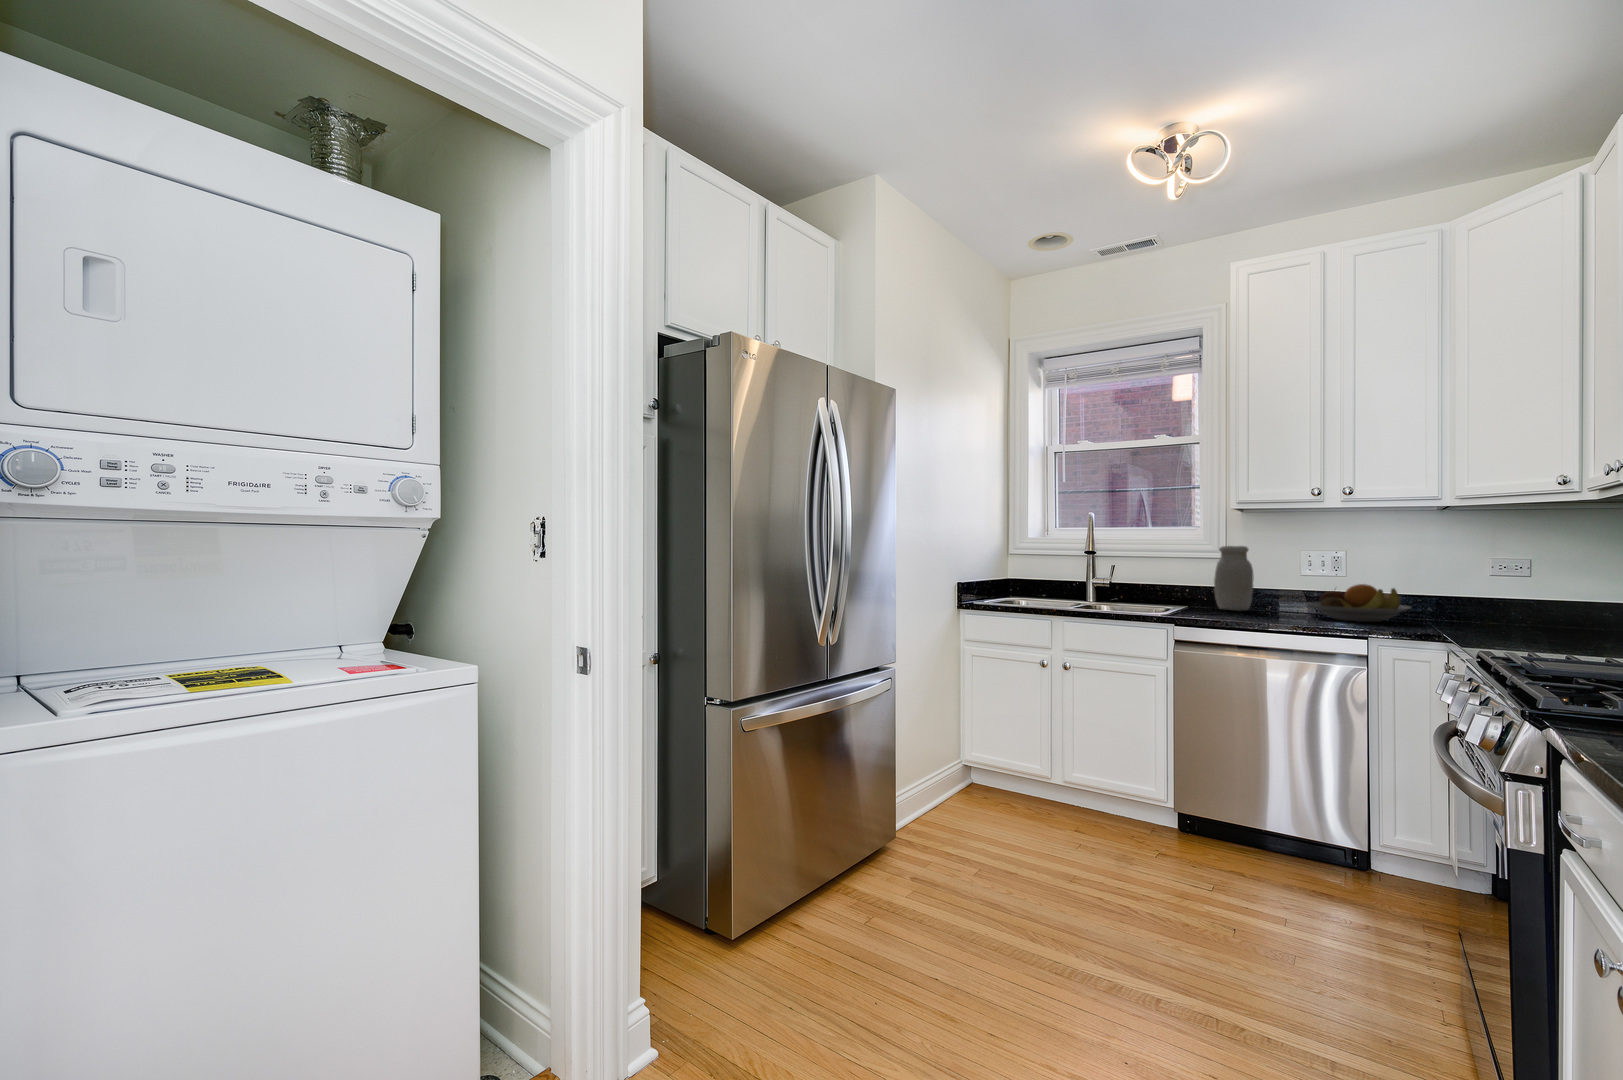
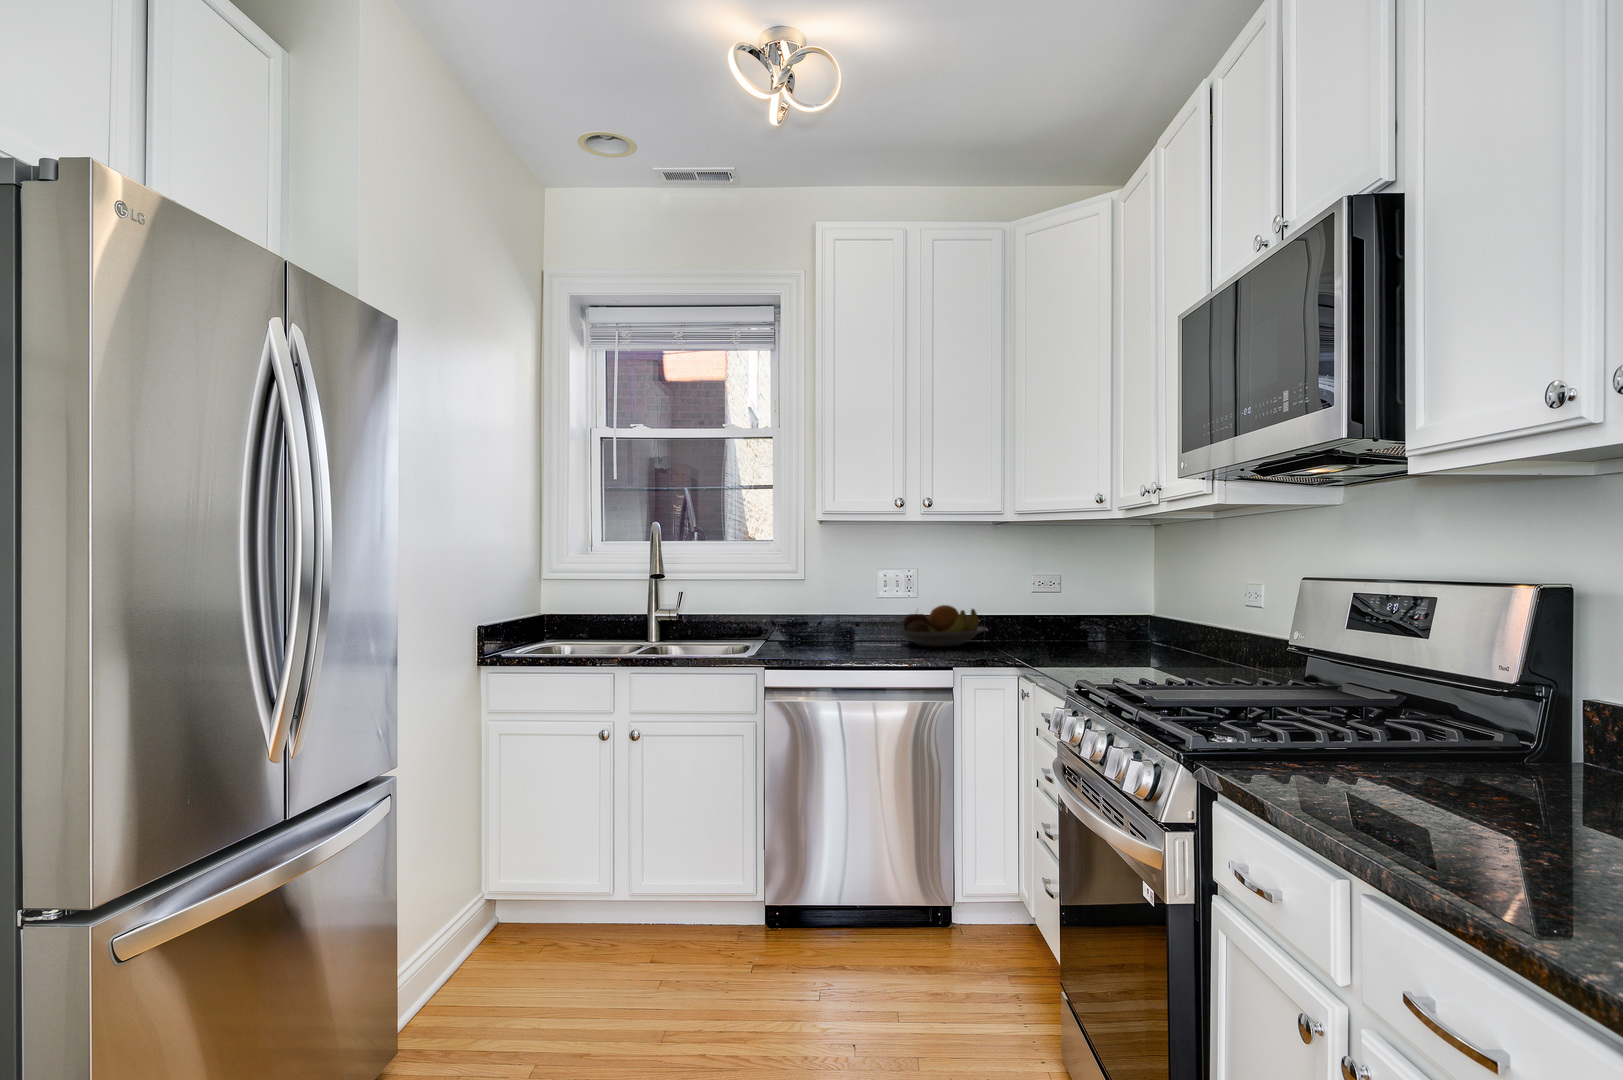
jar: present [1214,546,1254,611] -> none [796,563,836,641]

